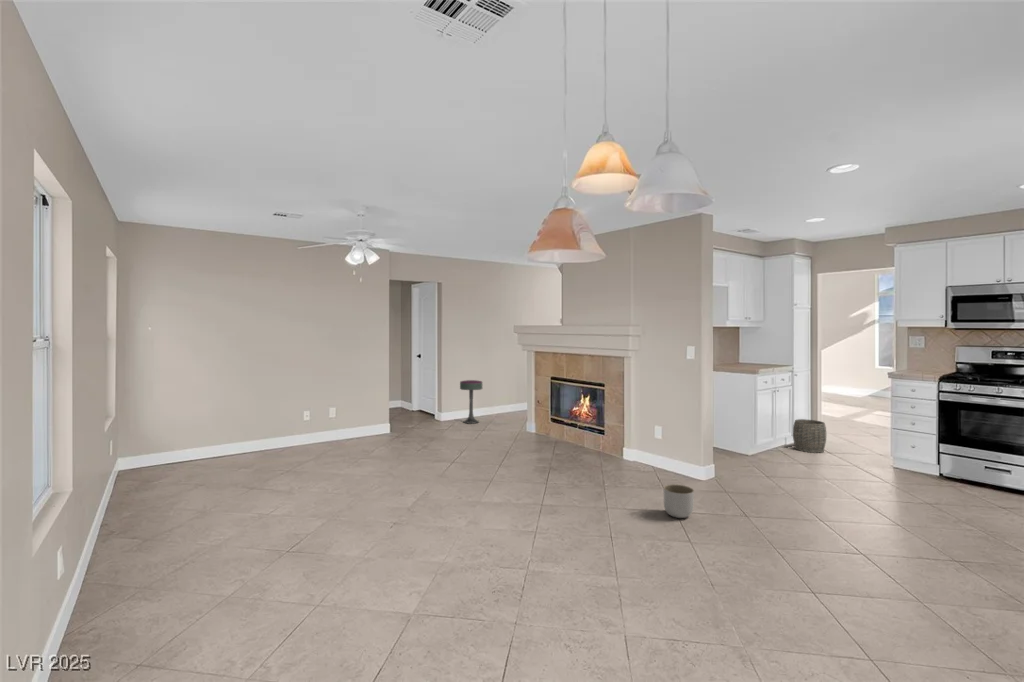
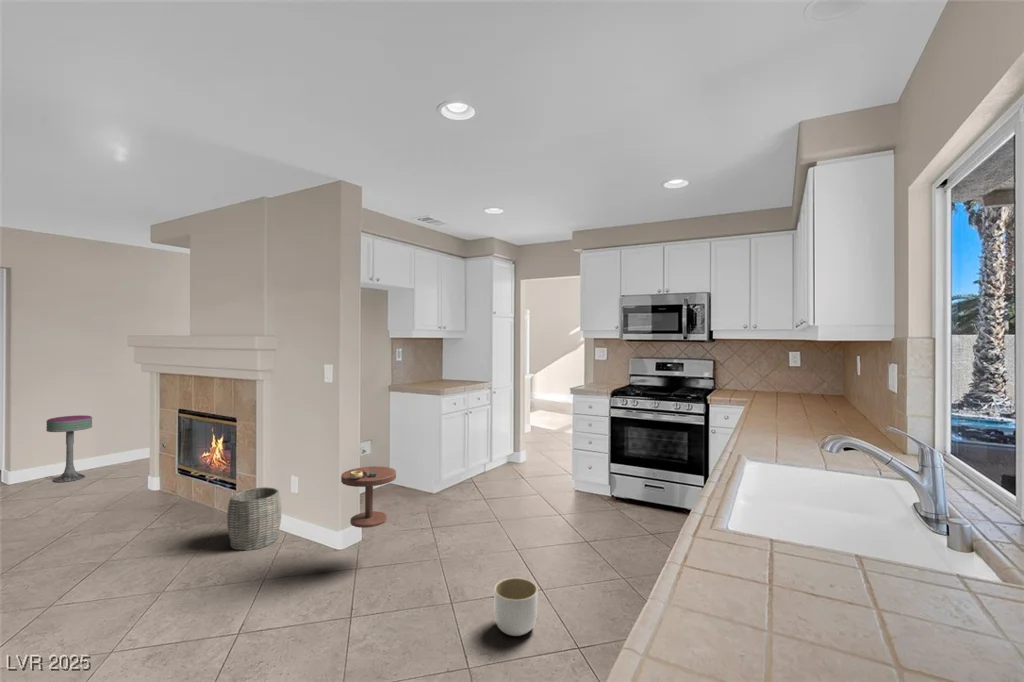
woven basket: present [793,419,826,453] -> present [227,487,281,550]
side table: none [713,421,755,492] -> present [341,466,396,528]
planter: present [663,484,694,518] -> present [494,578,538,636]

